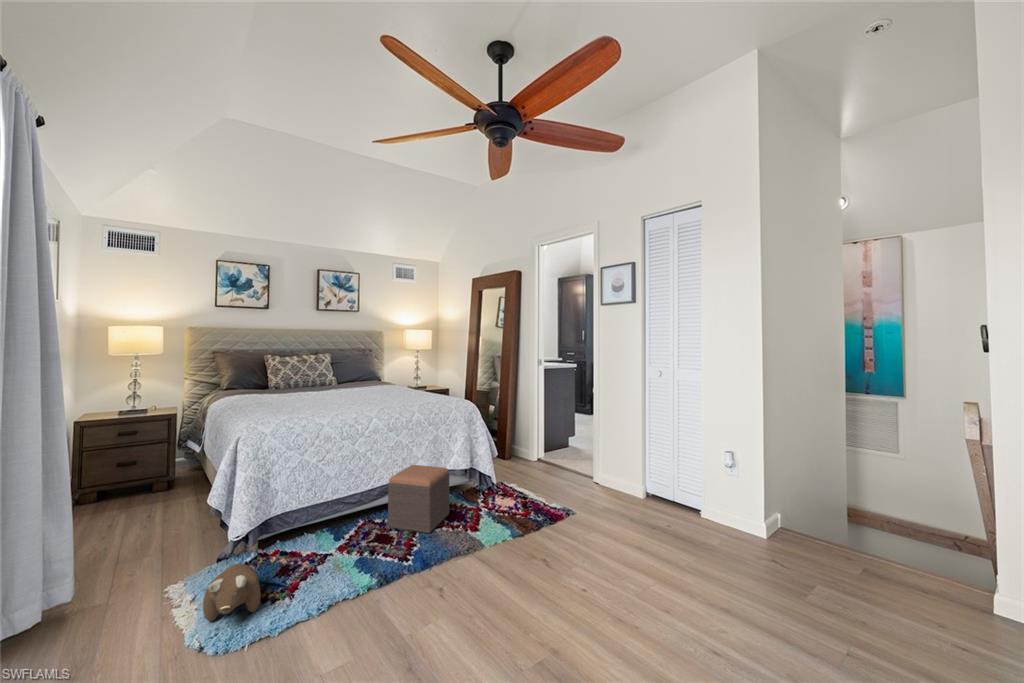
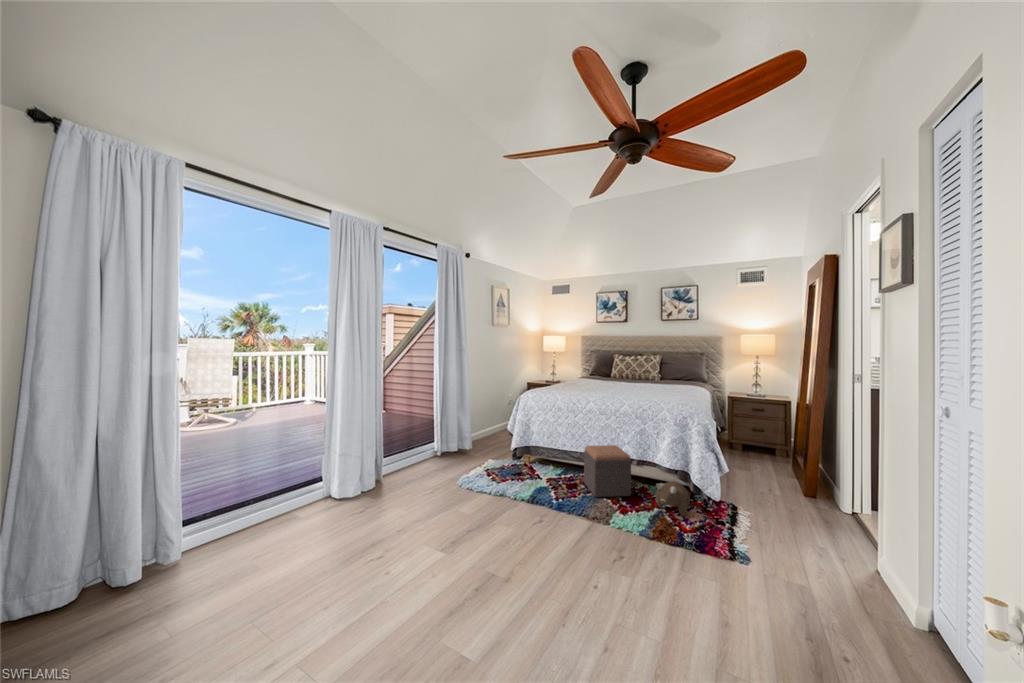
plush toy: present [203,564,261,621] -> present [656,481,690,515]

